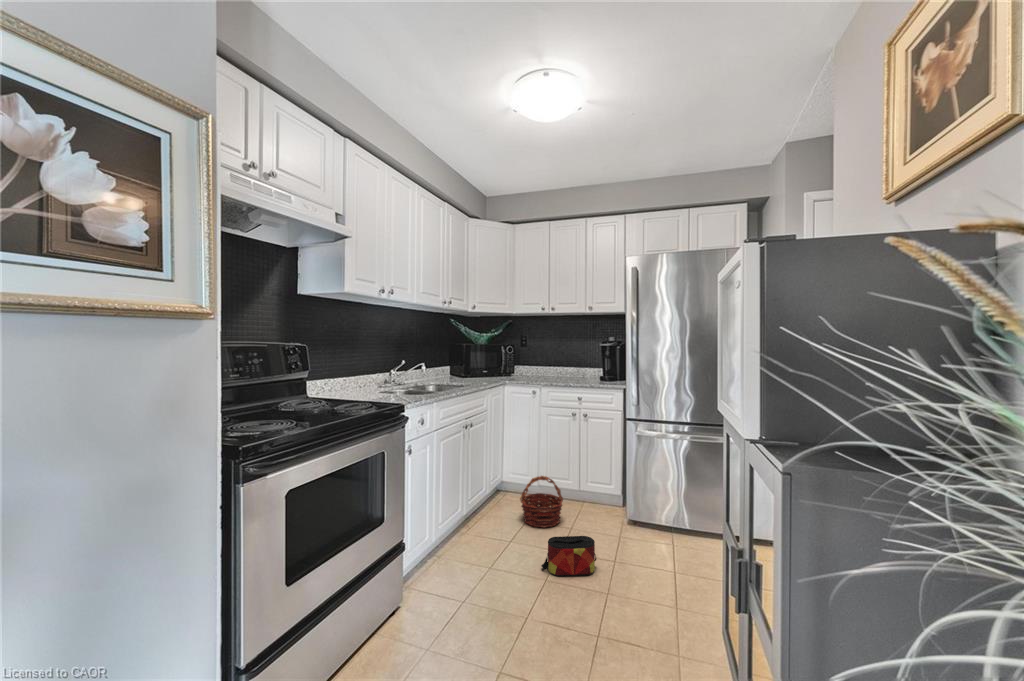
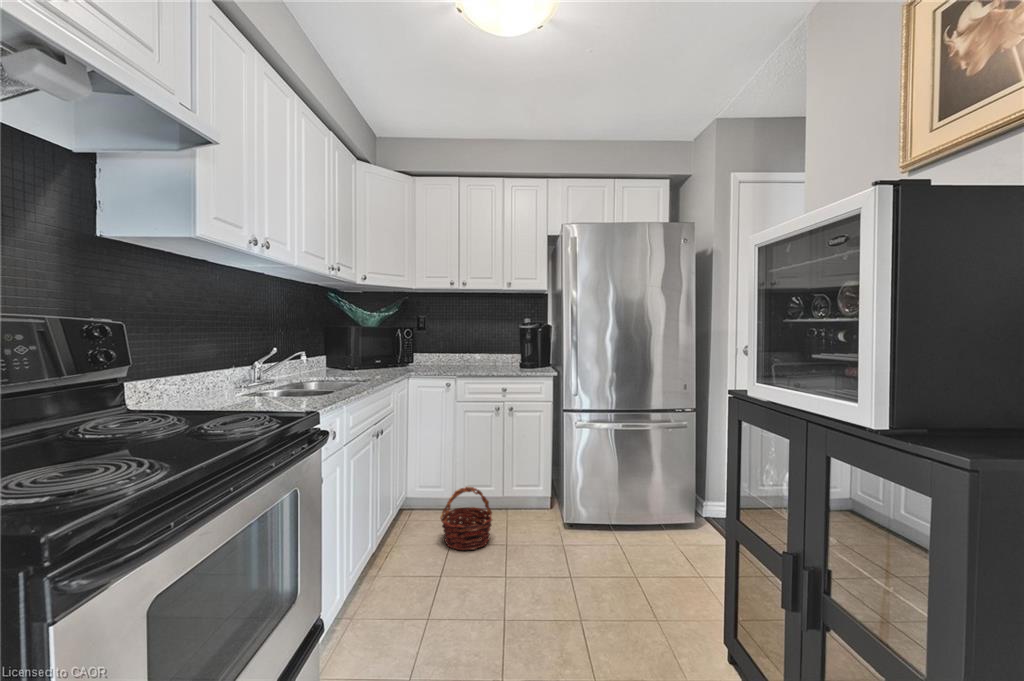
bag: present [541,536,596,576] -> none [490,555,552,610]

